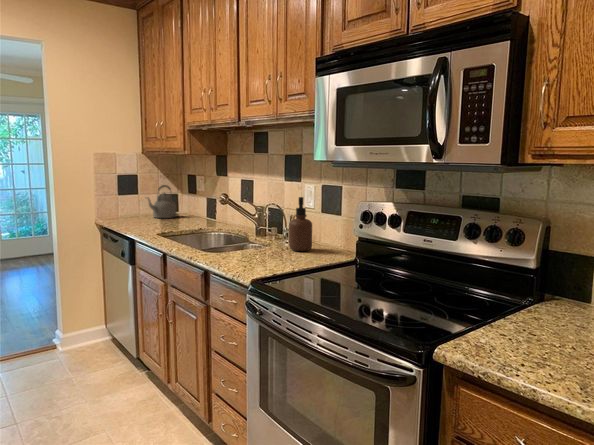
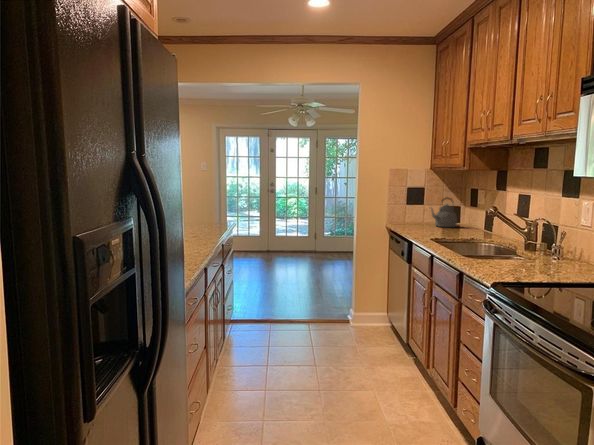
soap dispenser: present [289,197,312,251] -> none [552,213,581,268]

